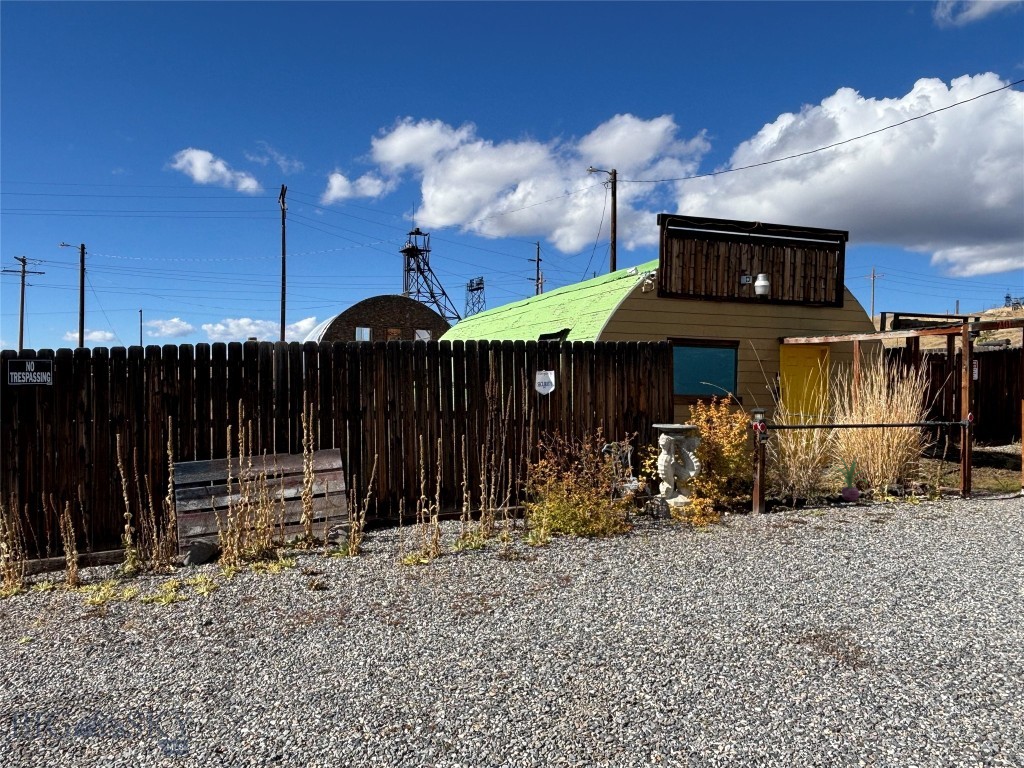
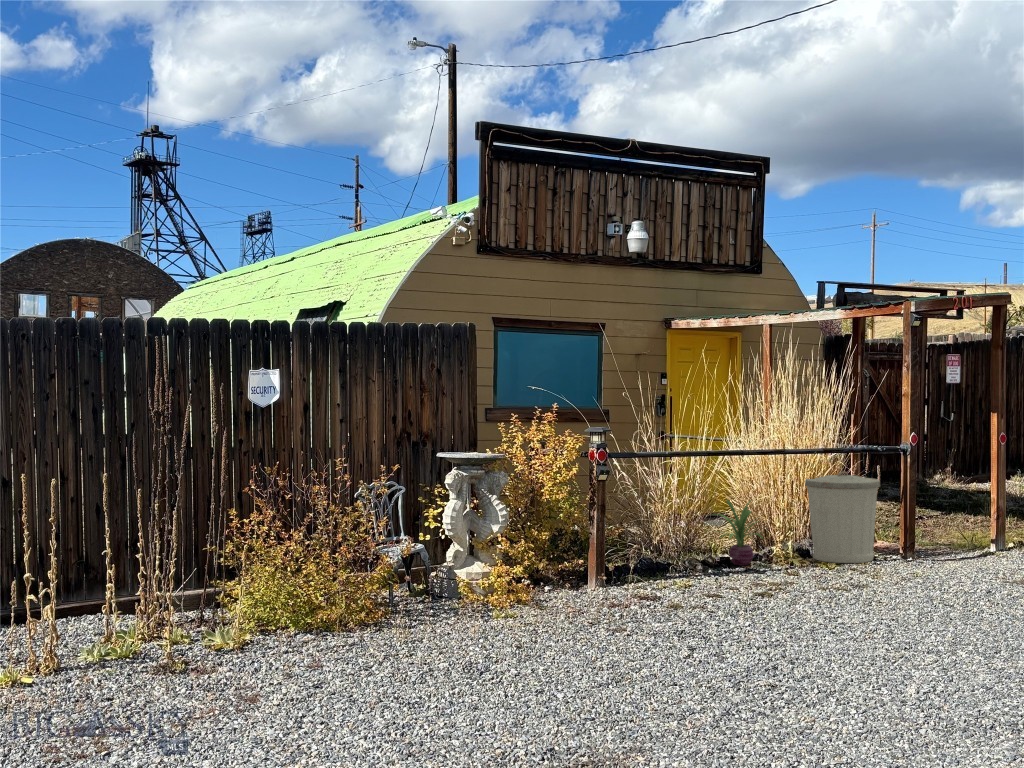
trash can: none [893,439,951,501] -> present [805,471,880,563]

